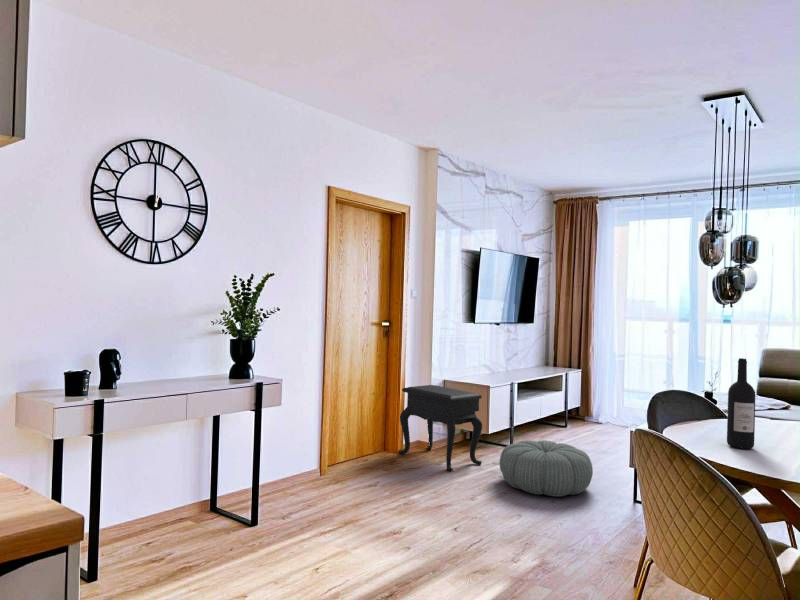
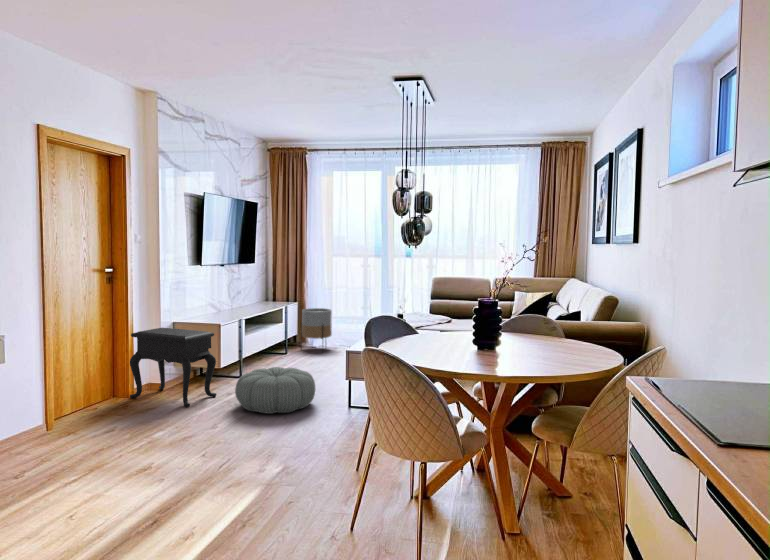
wine bottle: present [727,358,755,449] -> none [418,288,436,352]
planter: none [584,377,622,430] -> present [301,308,332,340]

